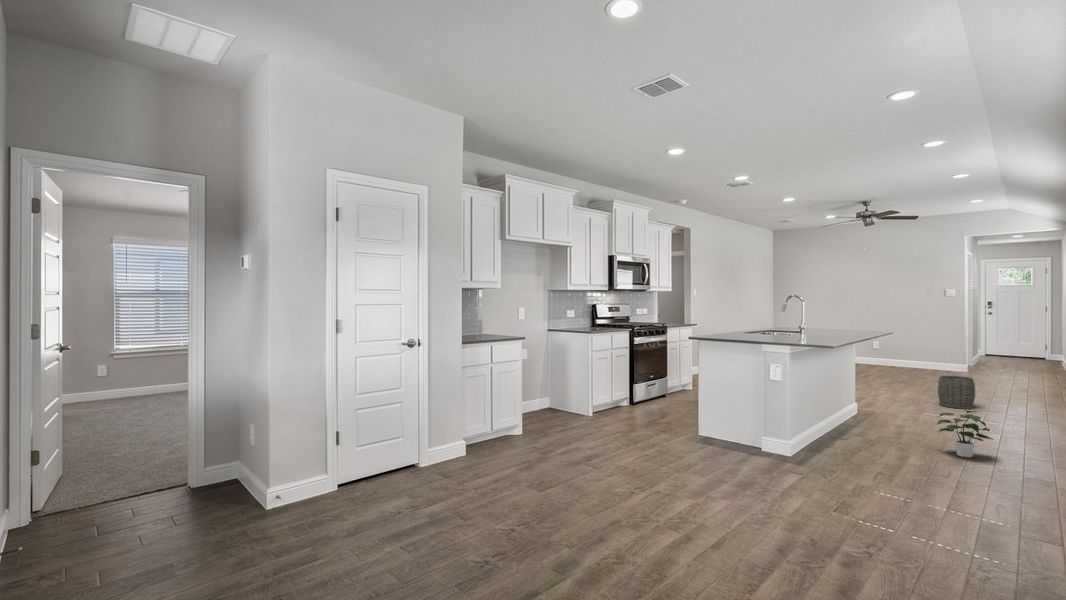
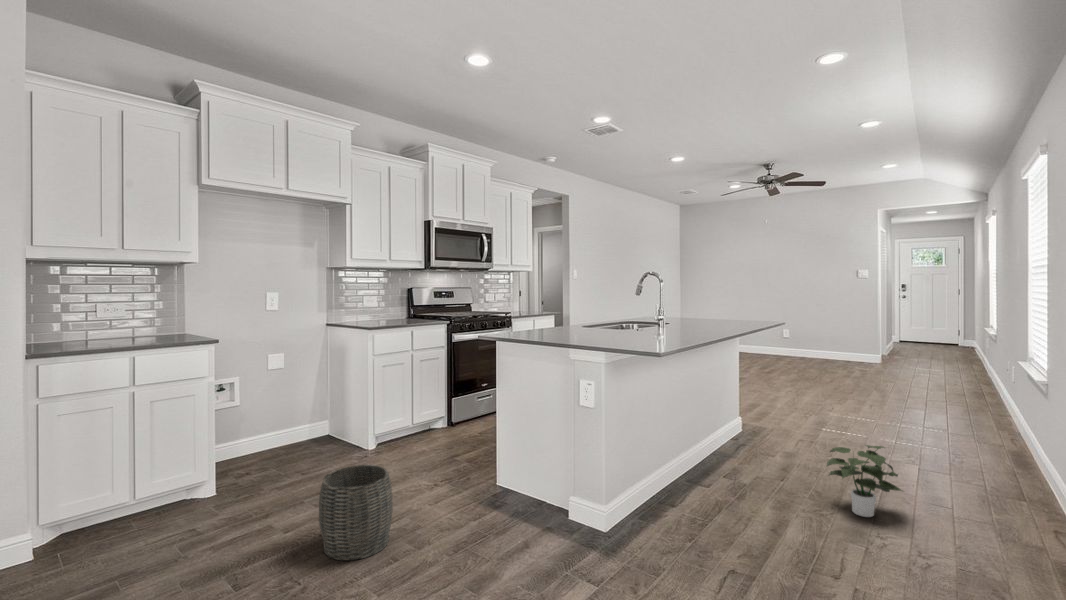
woven basket: present [938,376,975,409] -> present [319,465,393,560]

